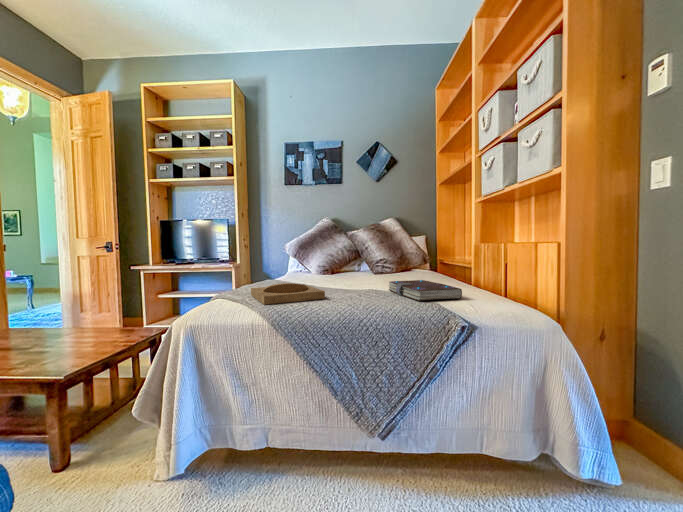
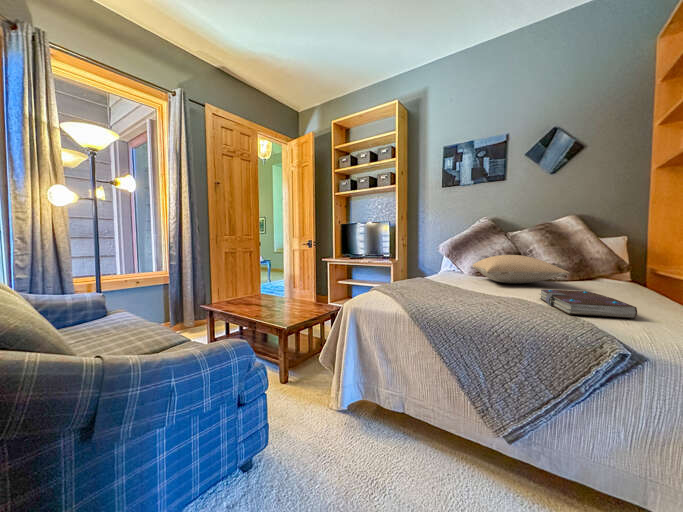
pillow: none [322,252,403,279] -> present [473,255,570,283]
tray: present [251,283,325,305] -> none [398,283,462,300]

